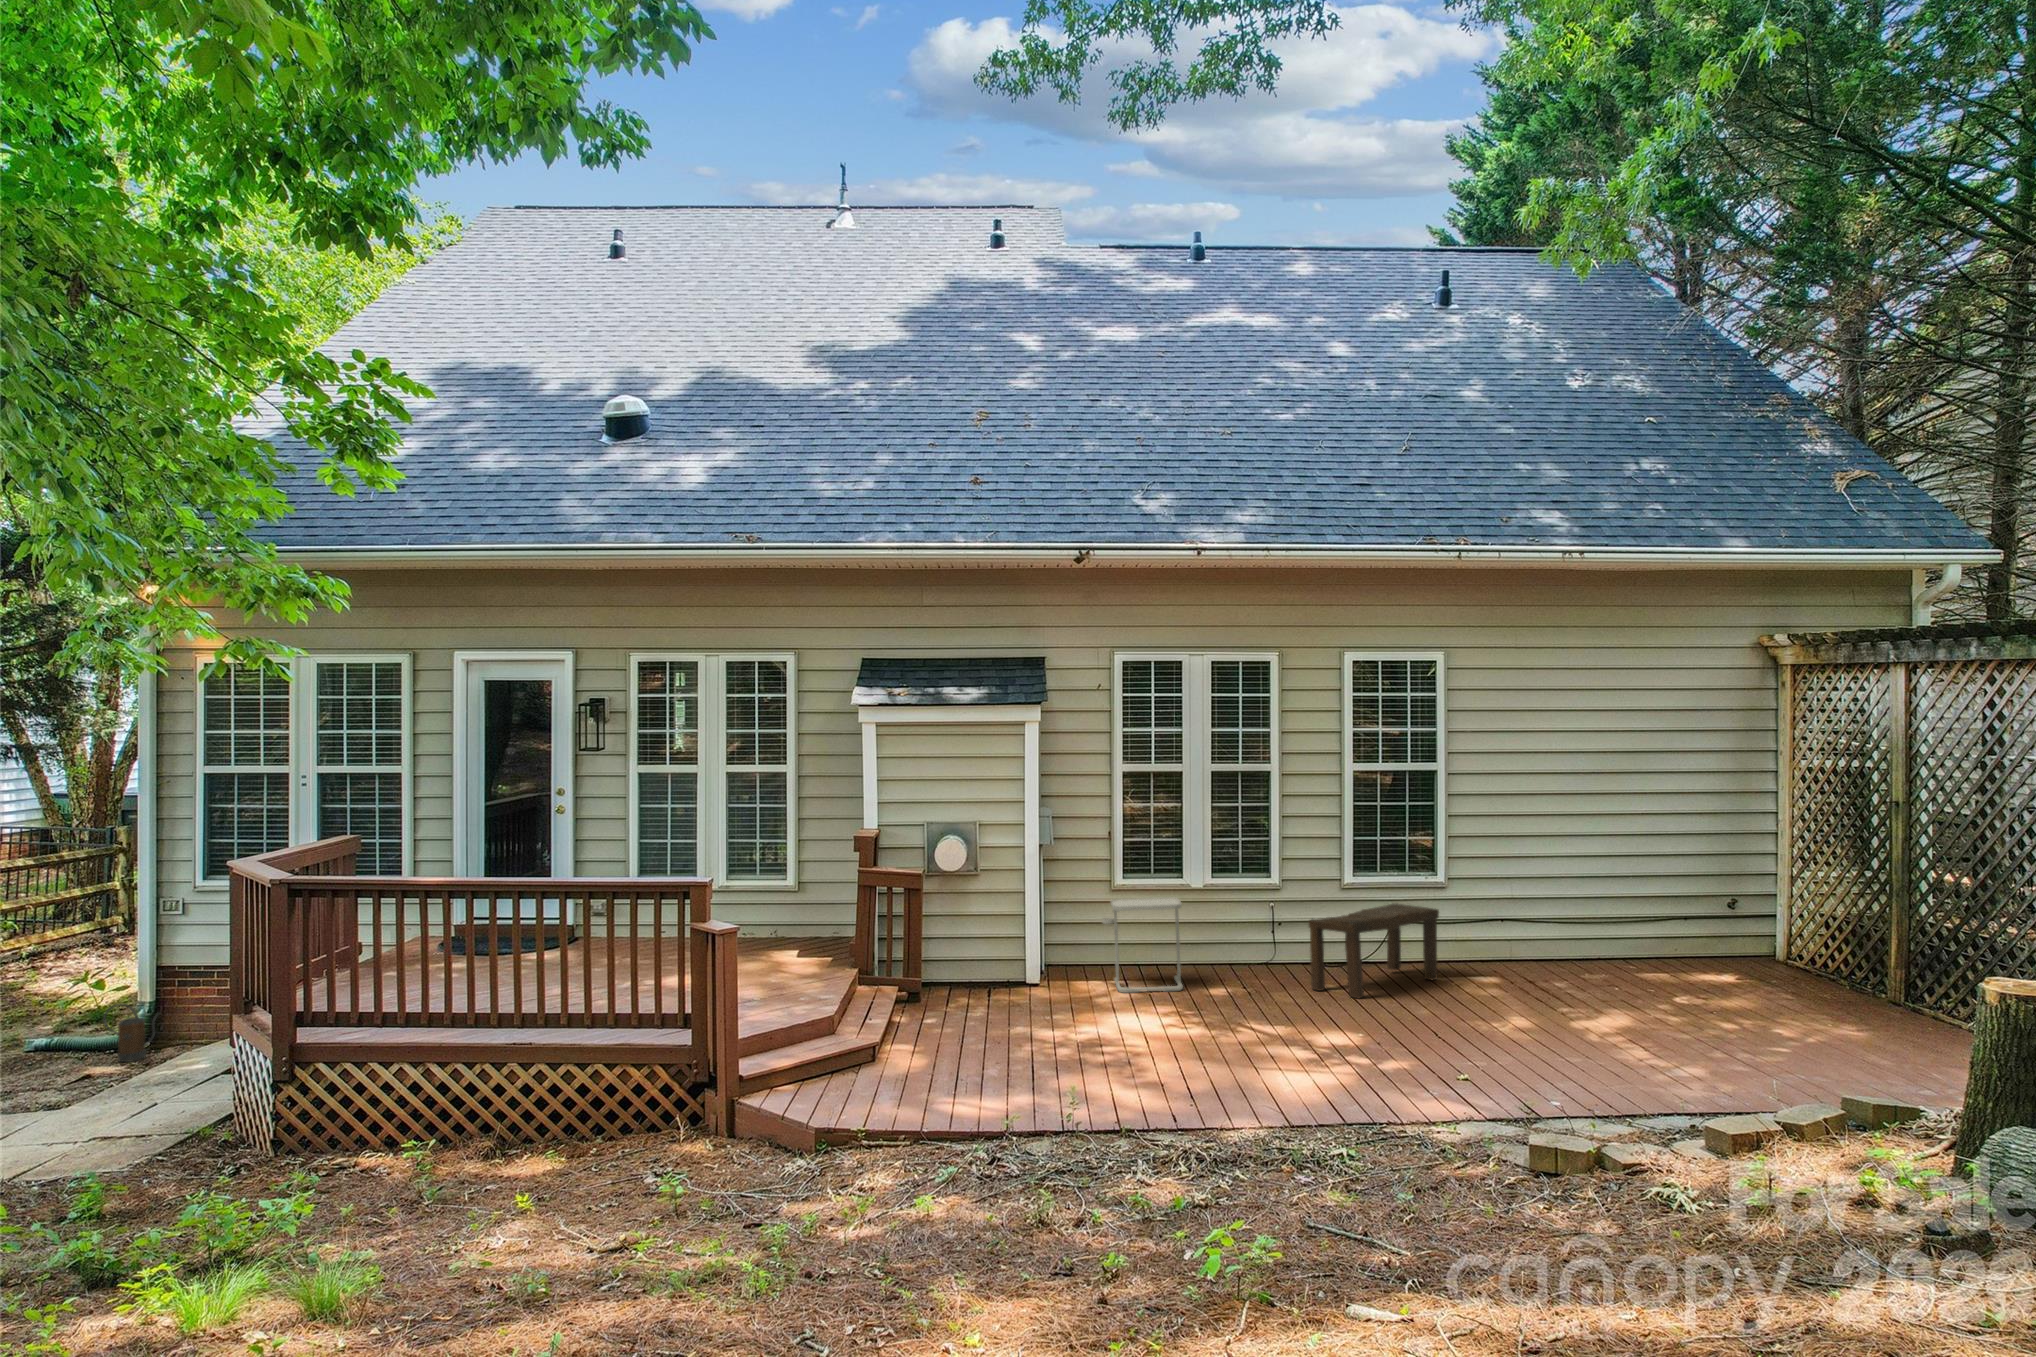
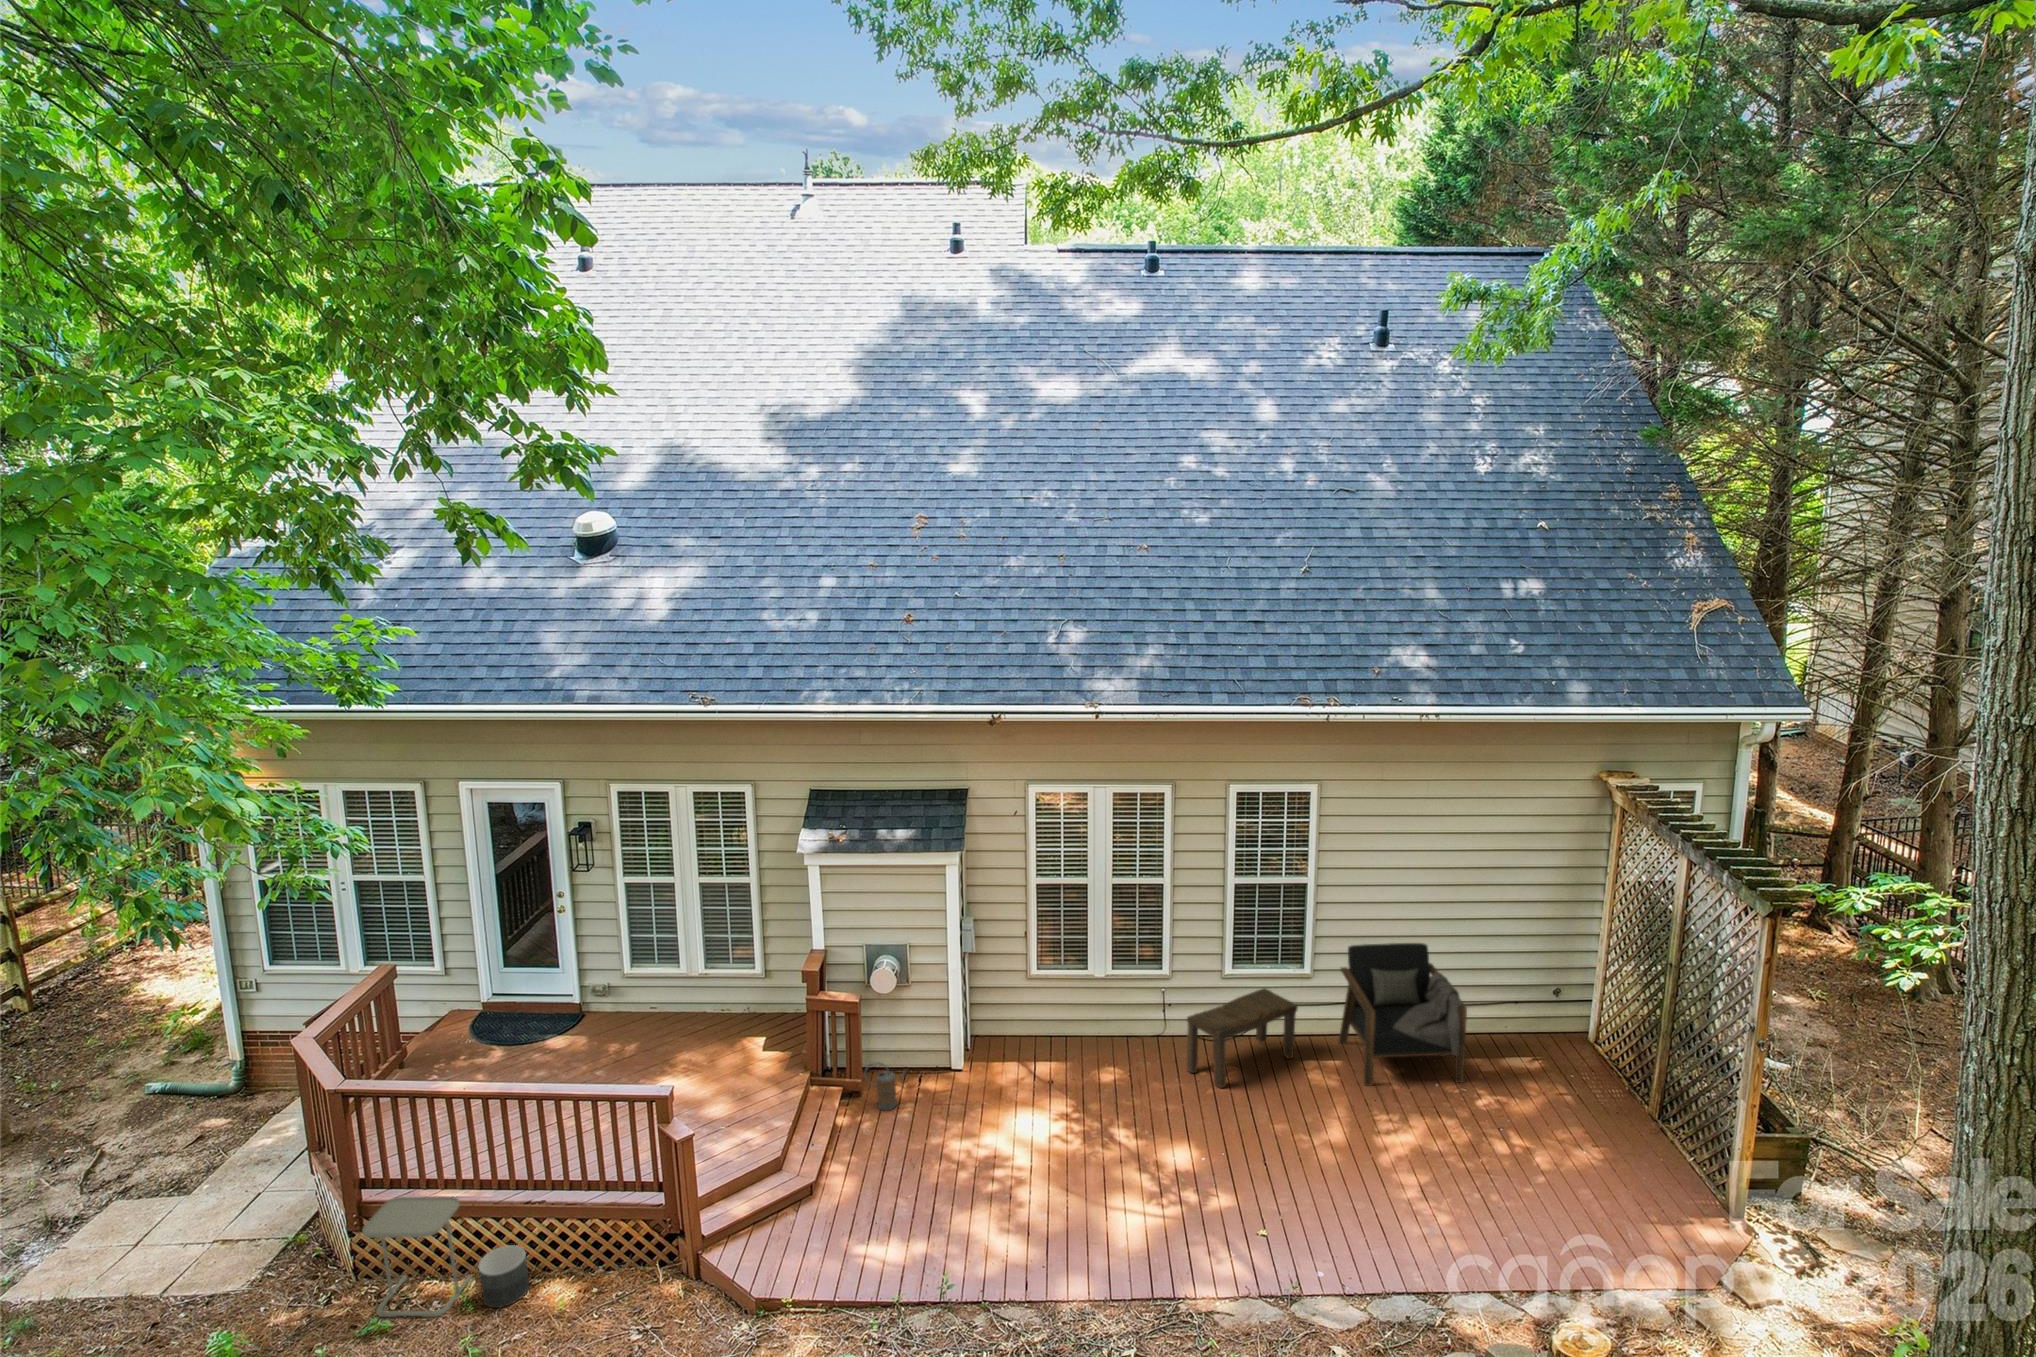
armchair: none [1482,843,1652,993] -> present [1339,943,1467,1086]
side table: present [1102,897,1183,993] -> present [363,1197,471,1317]
watering can: present [103,1004,159,1062] -> present [864,1062,906,1111]
planter: none [443,1097,506,1166] -> present [479,1245,529,1308]

